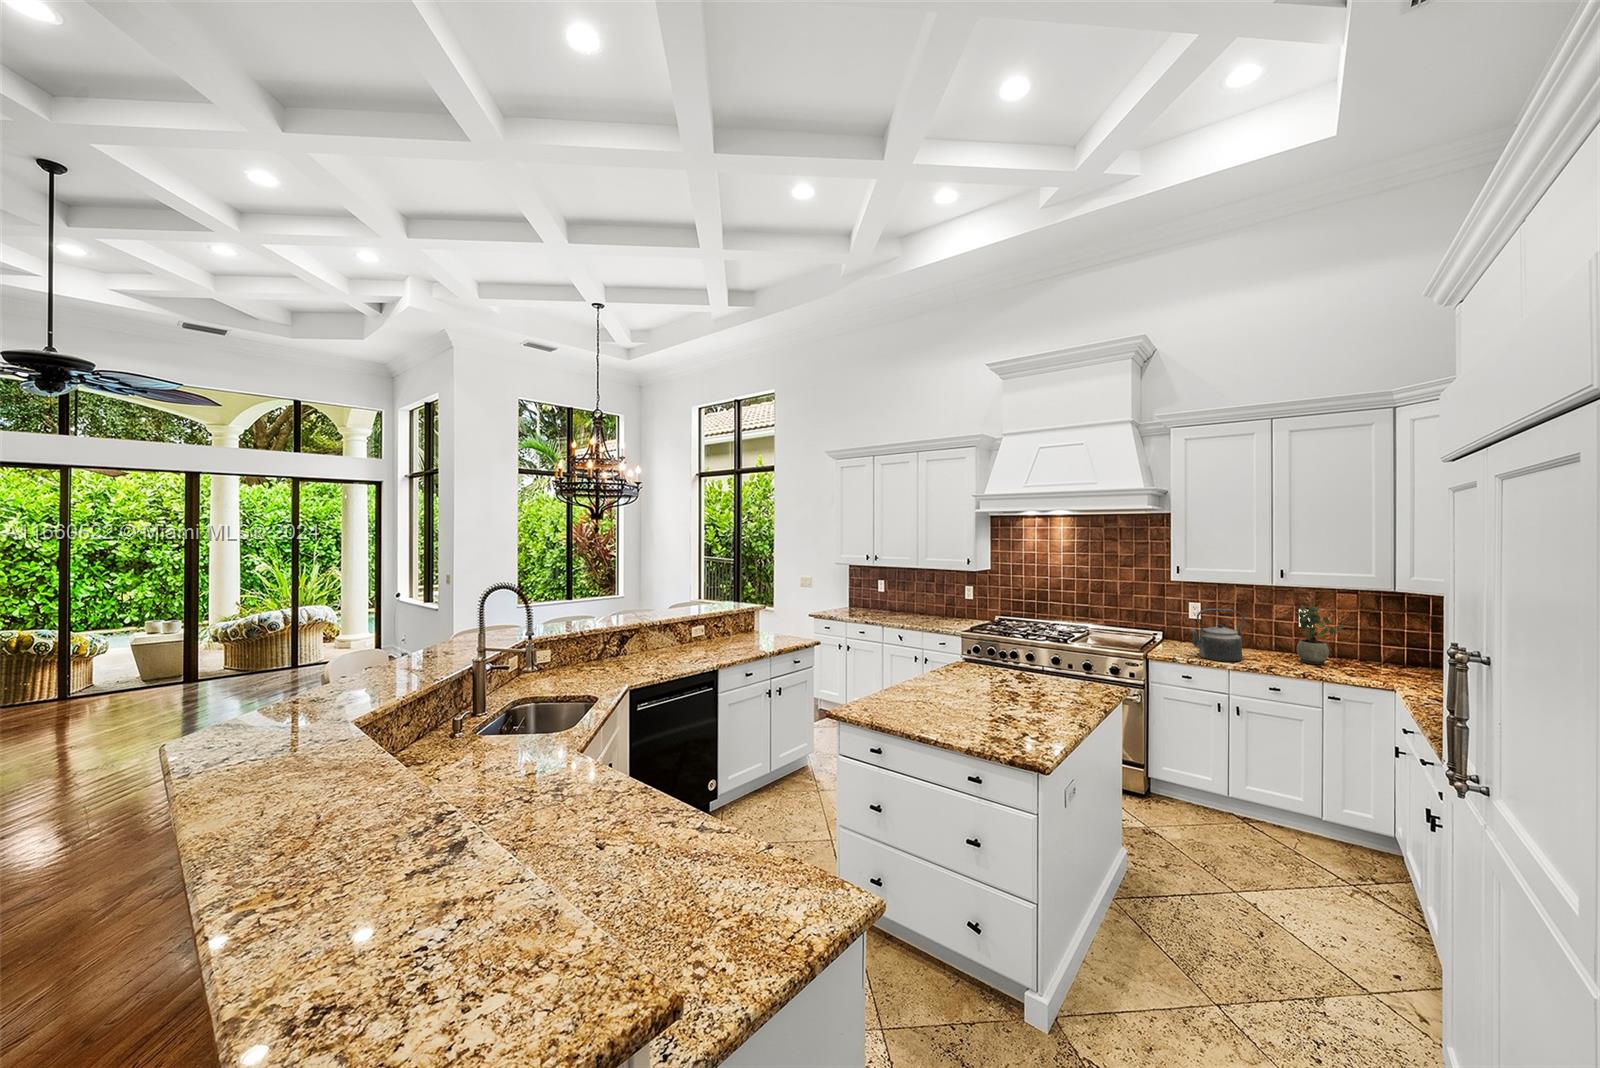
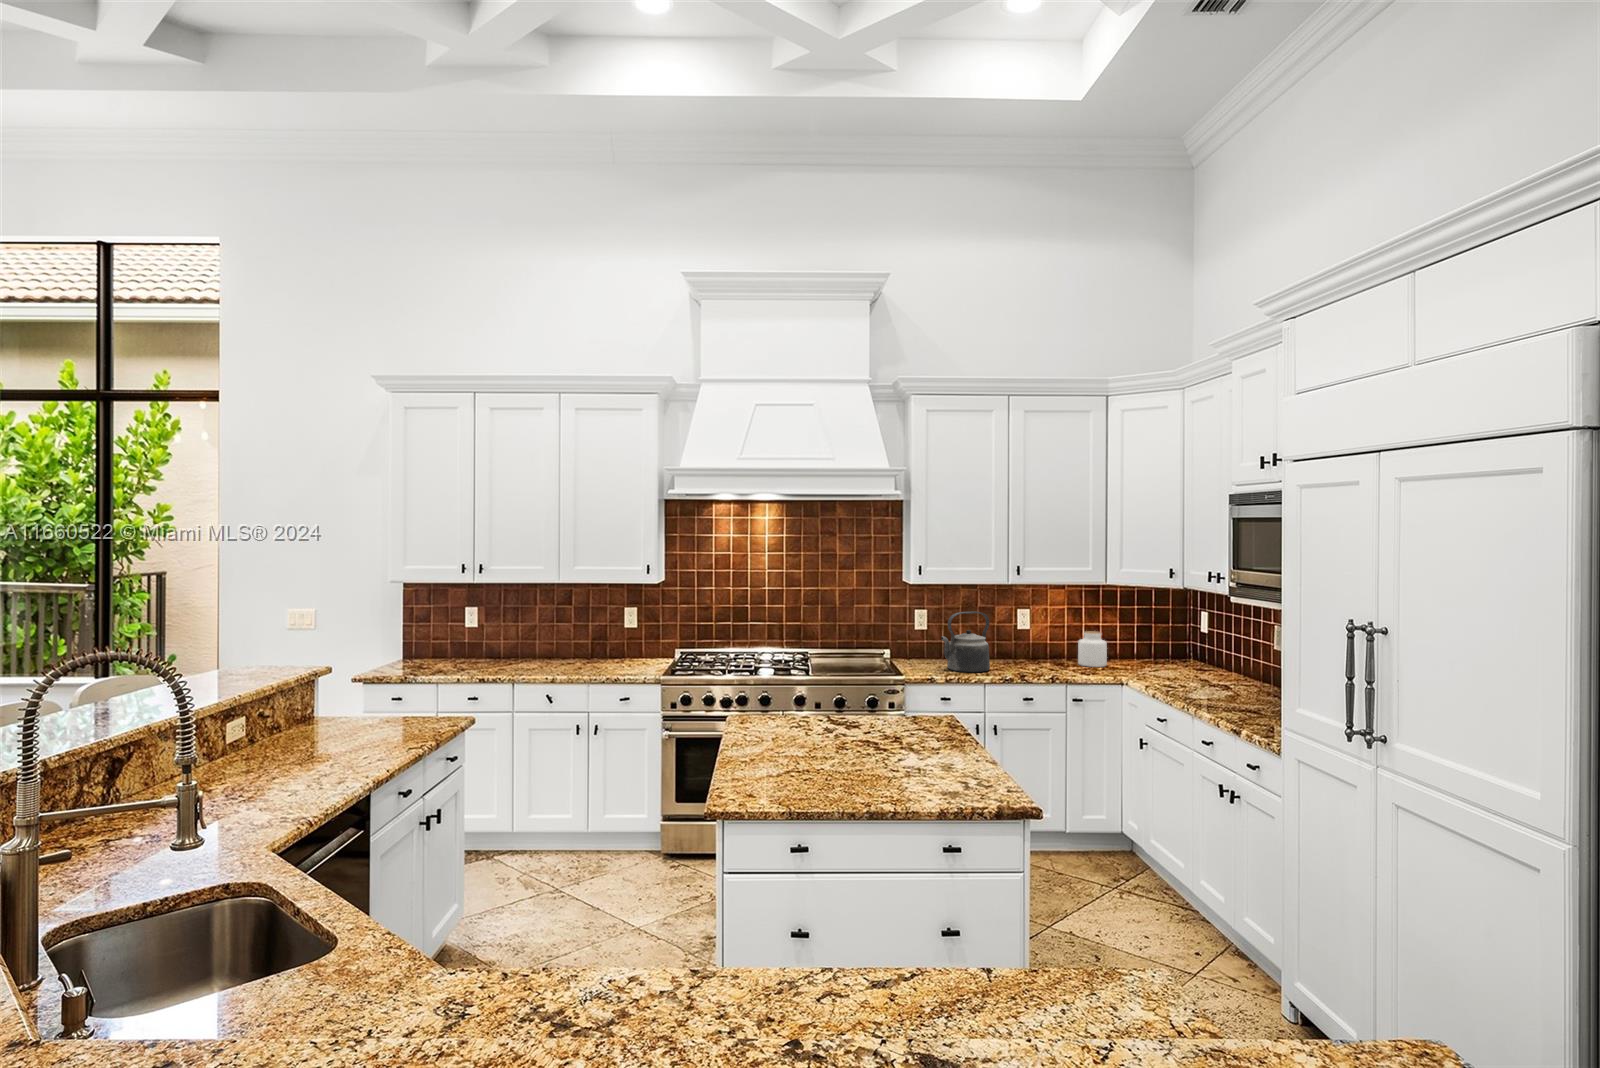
potted plant: present [1295,604,1344,664] -> none [1025,601,1069,666]
jar: none [1365,637,1404,674] -> present [1078,631,1107,667]

